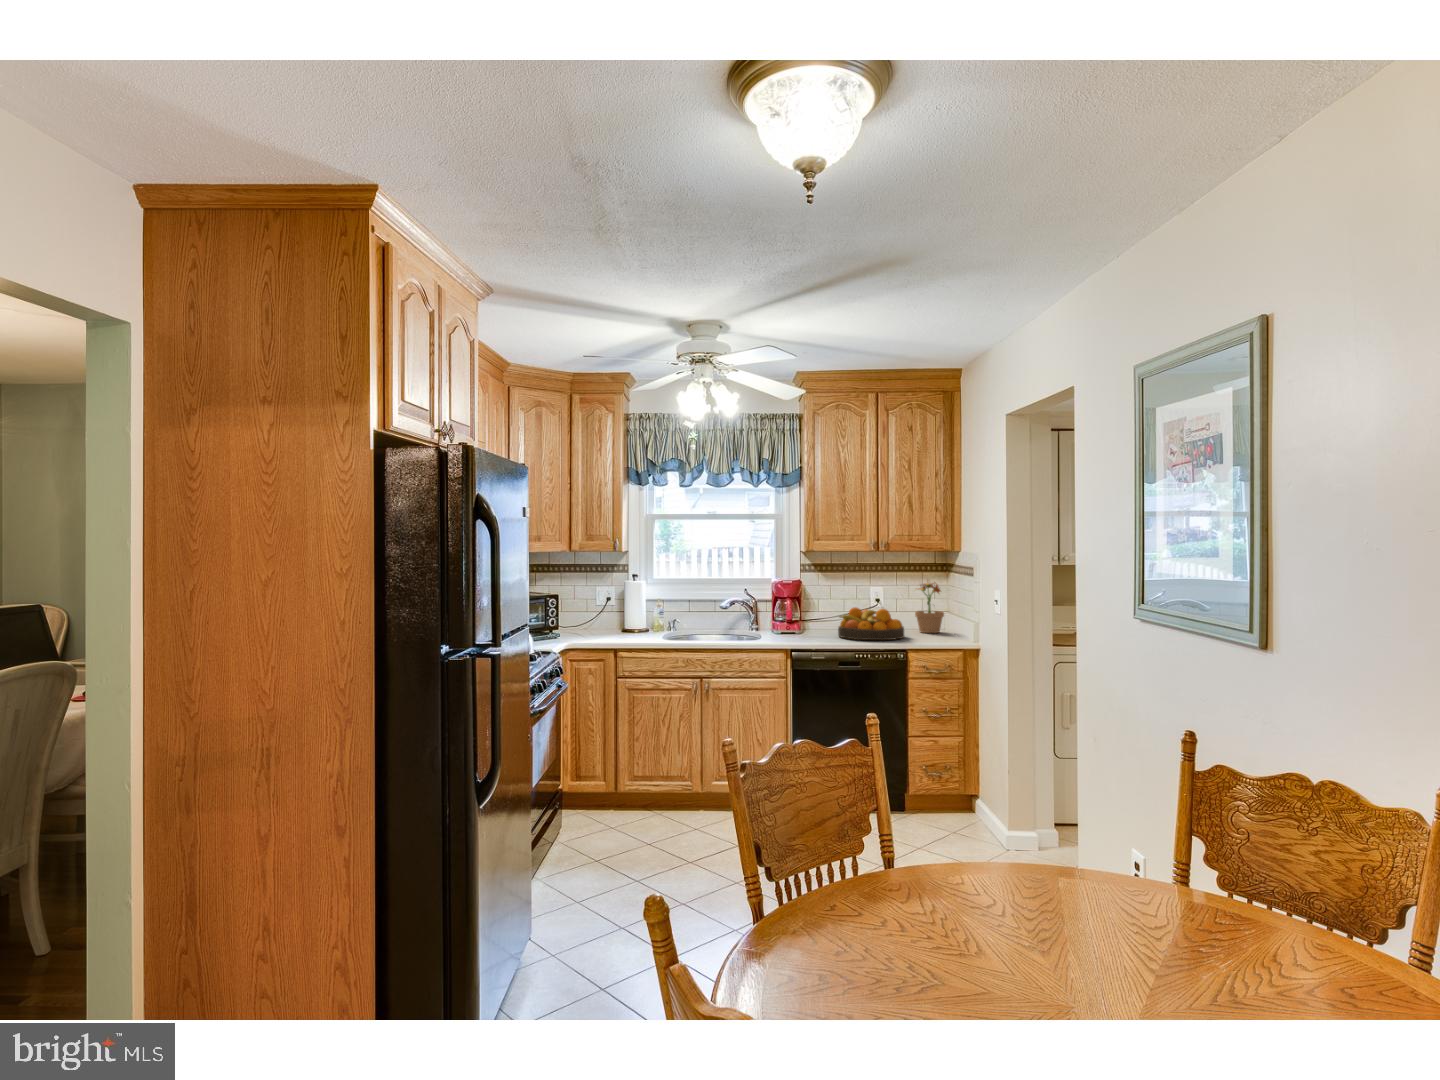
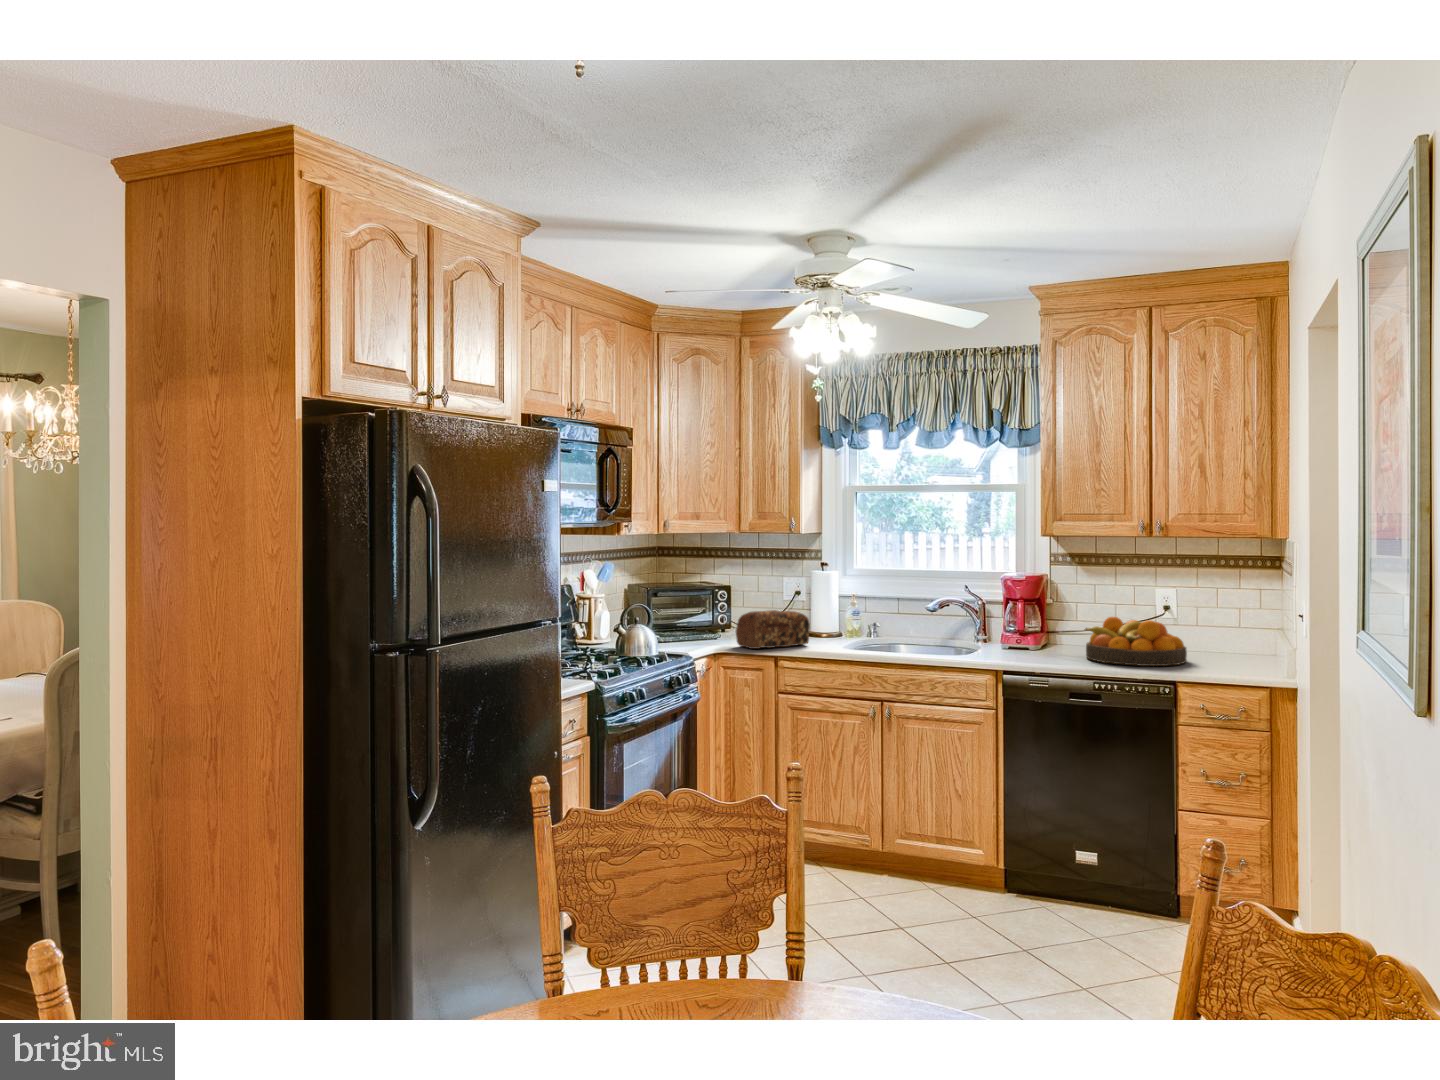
potted plant: present [915,582,944,633] -> none [1215,578,1266,659]
bread loaf: none [579,611,636,643] -> present [736,610,810,649]

